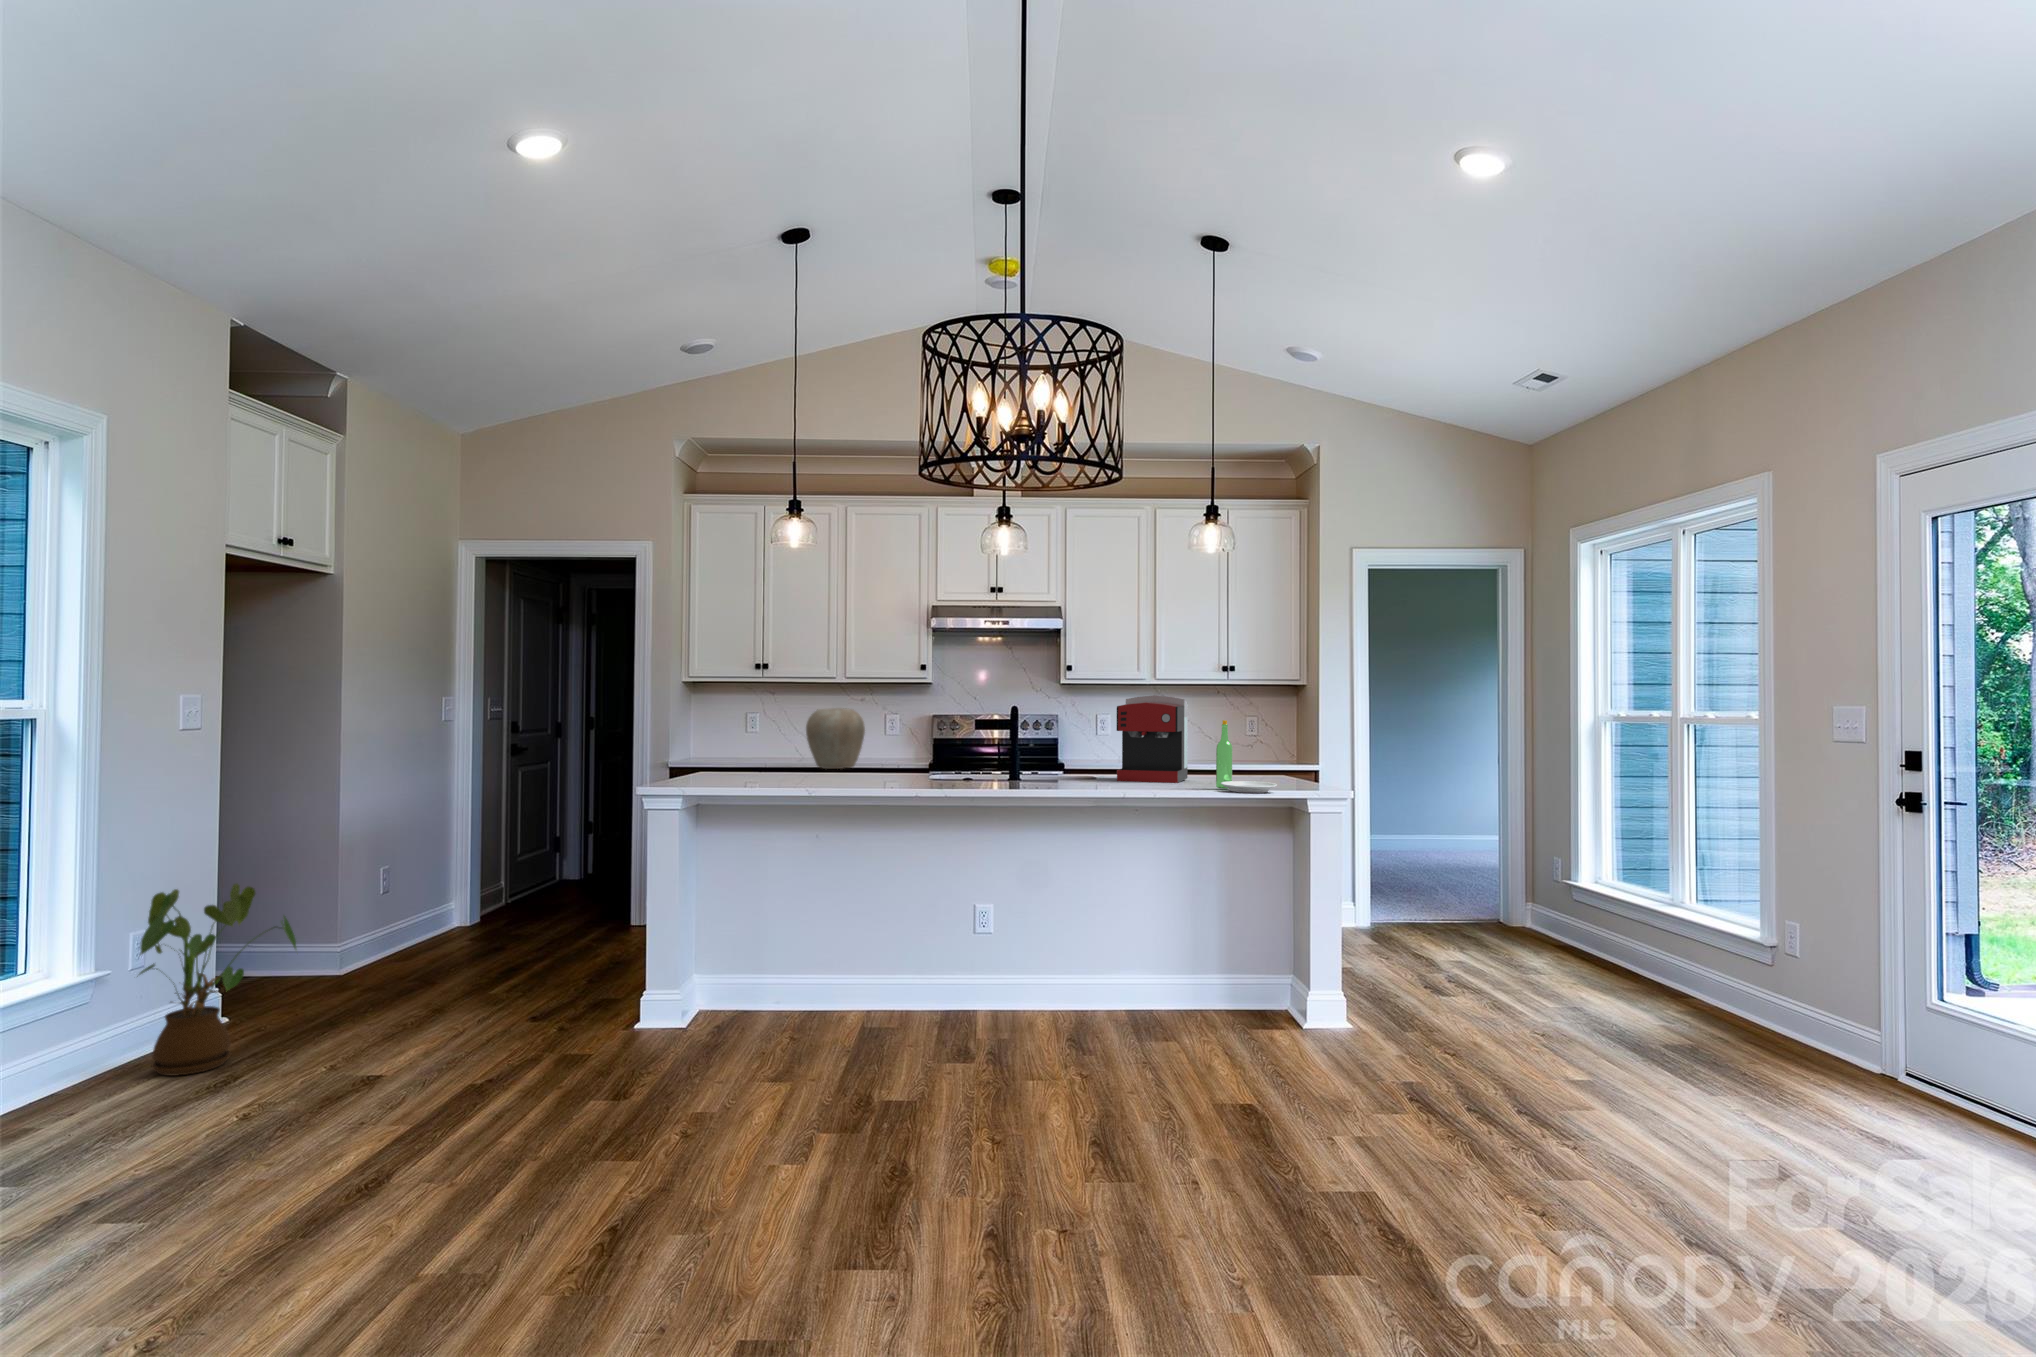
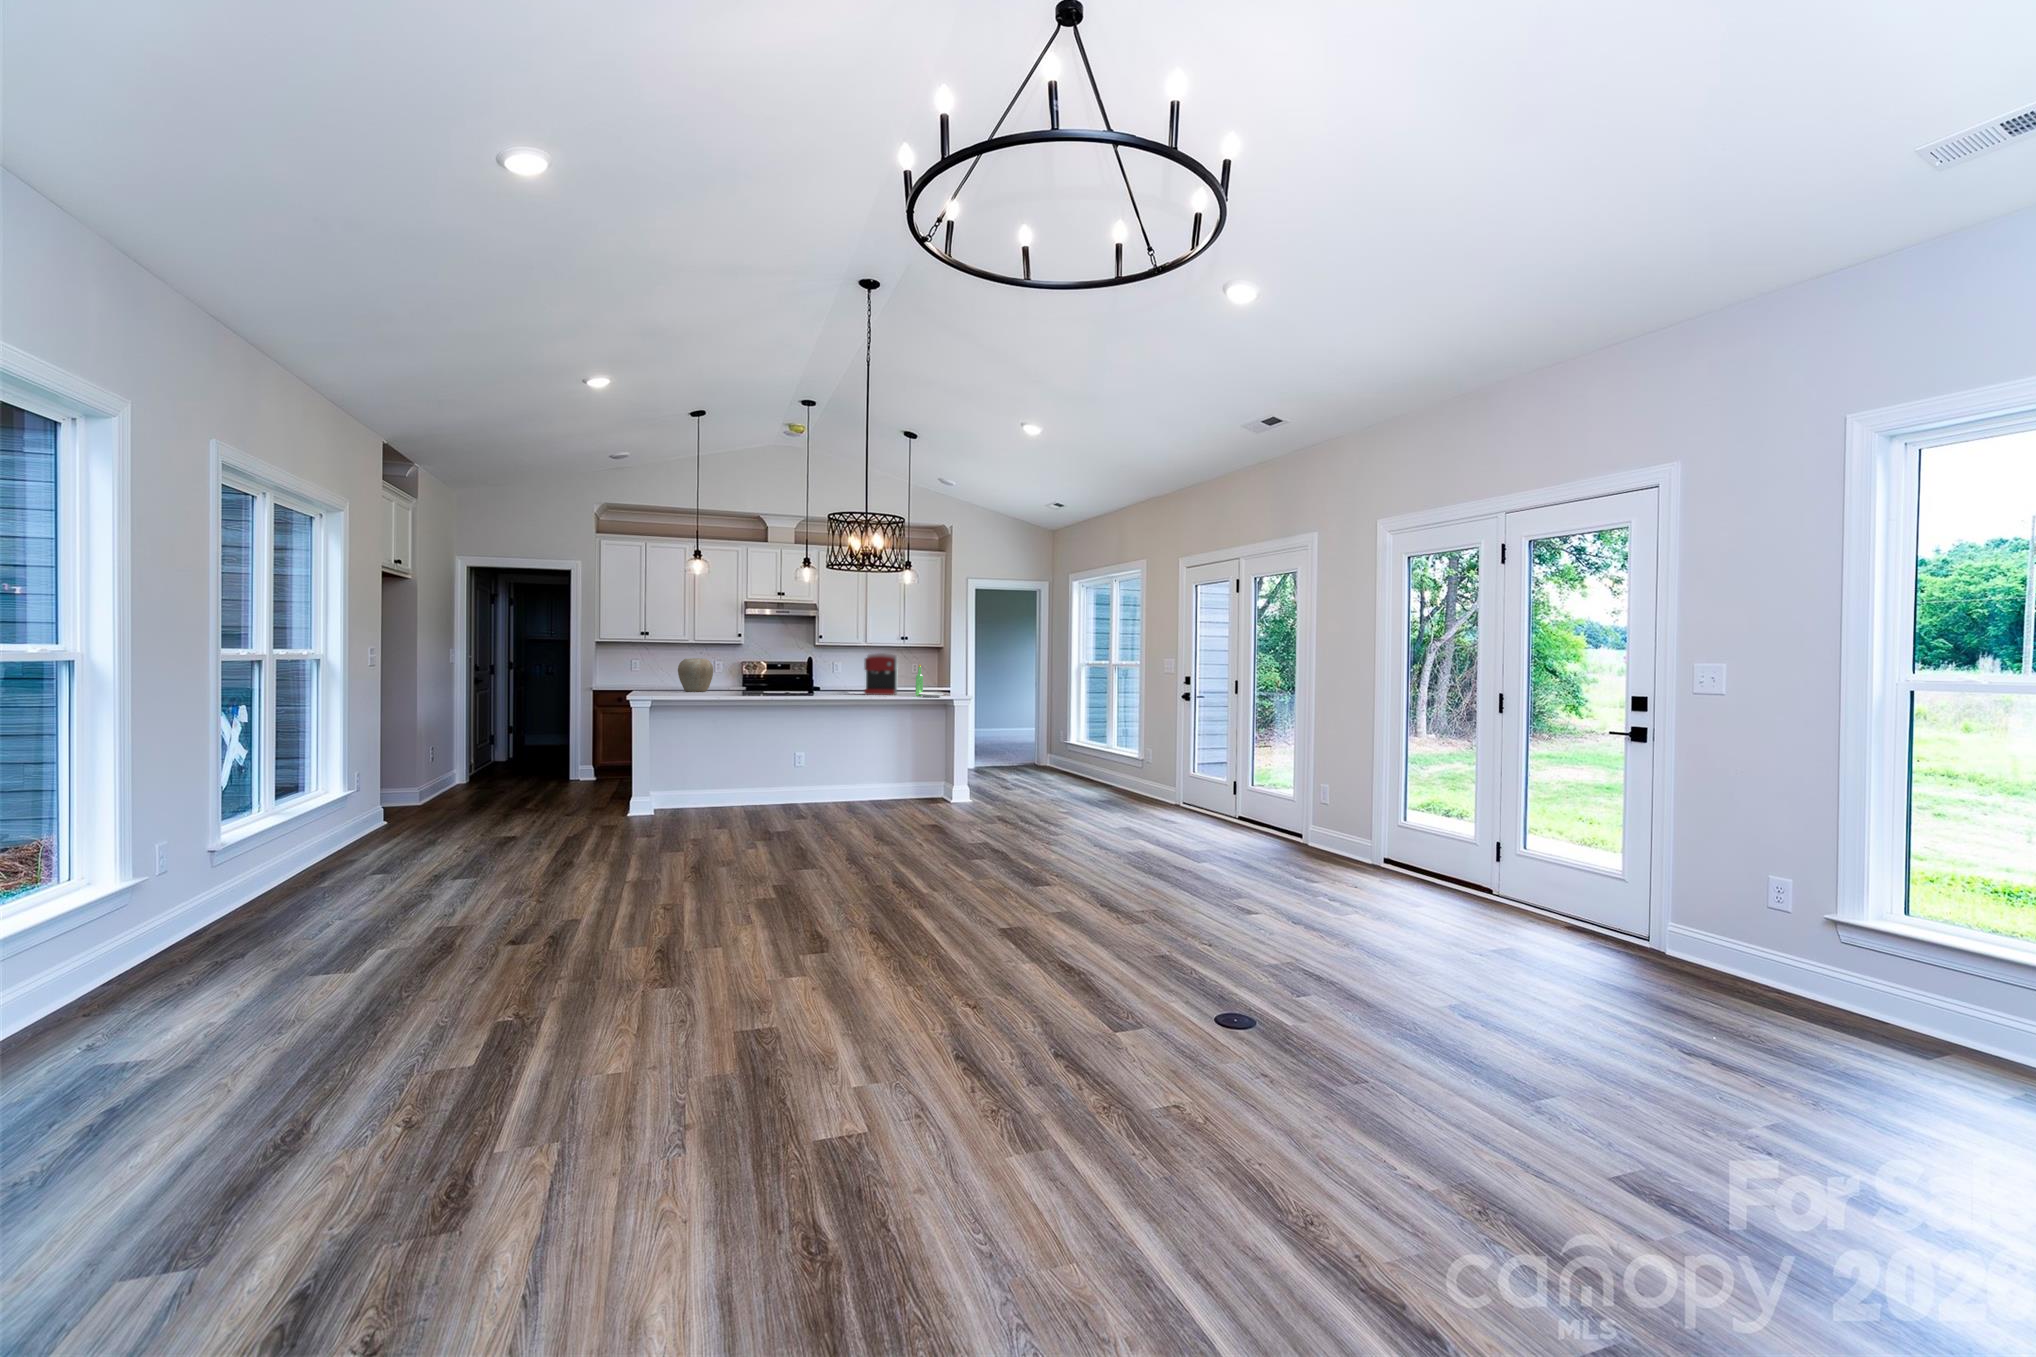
house plant: present [139,884,296,1076] -> none [313,754,418,858]

